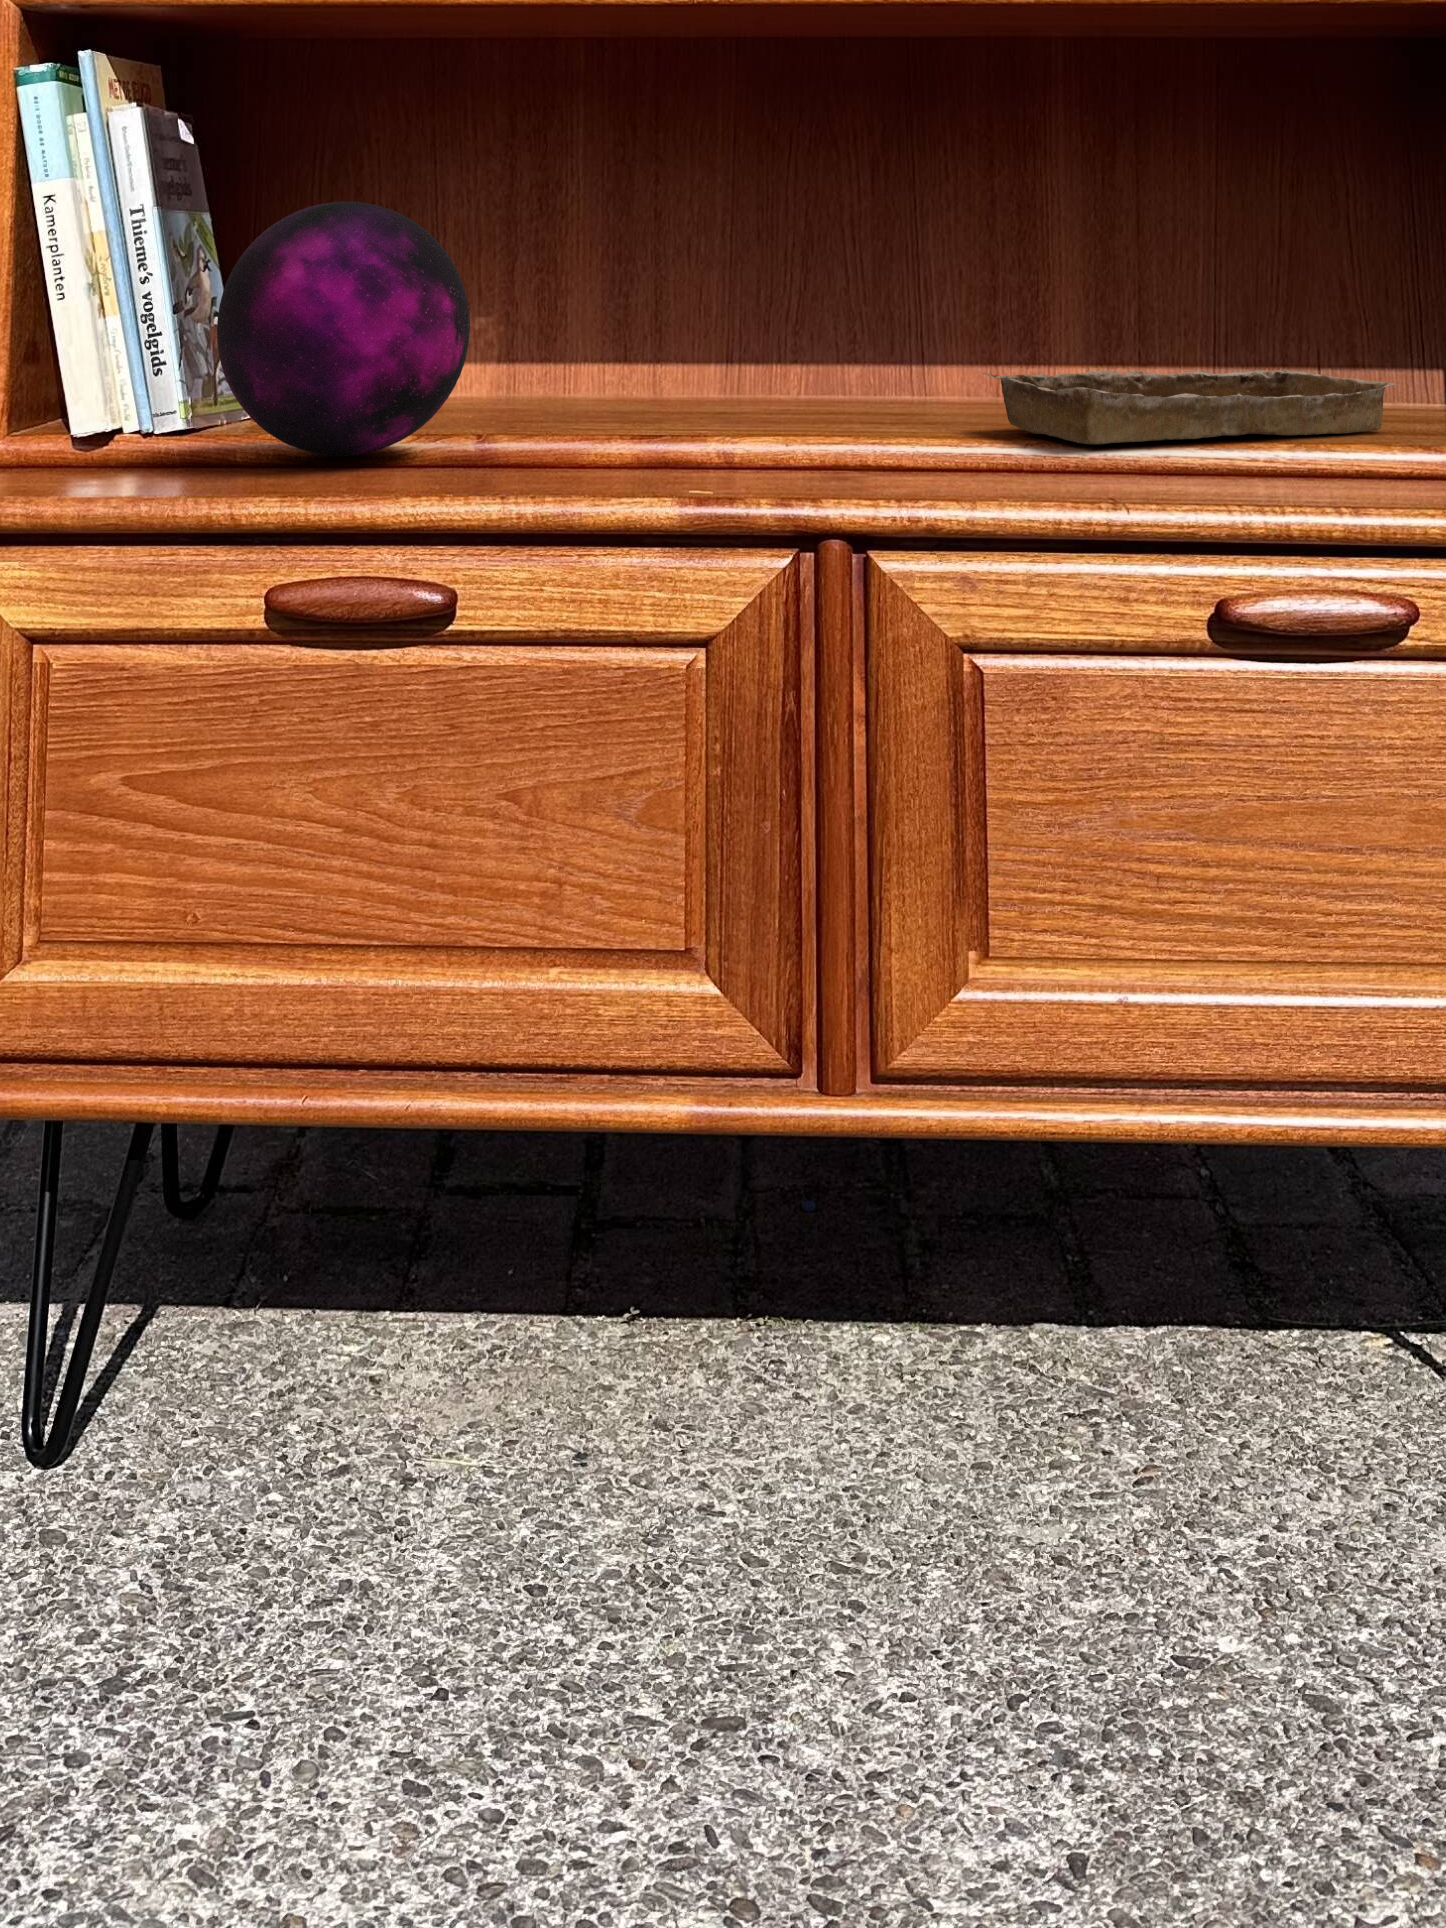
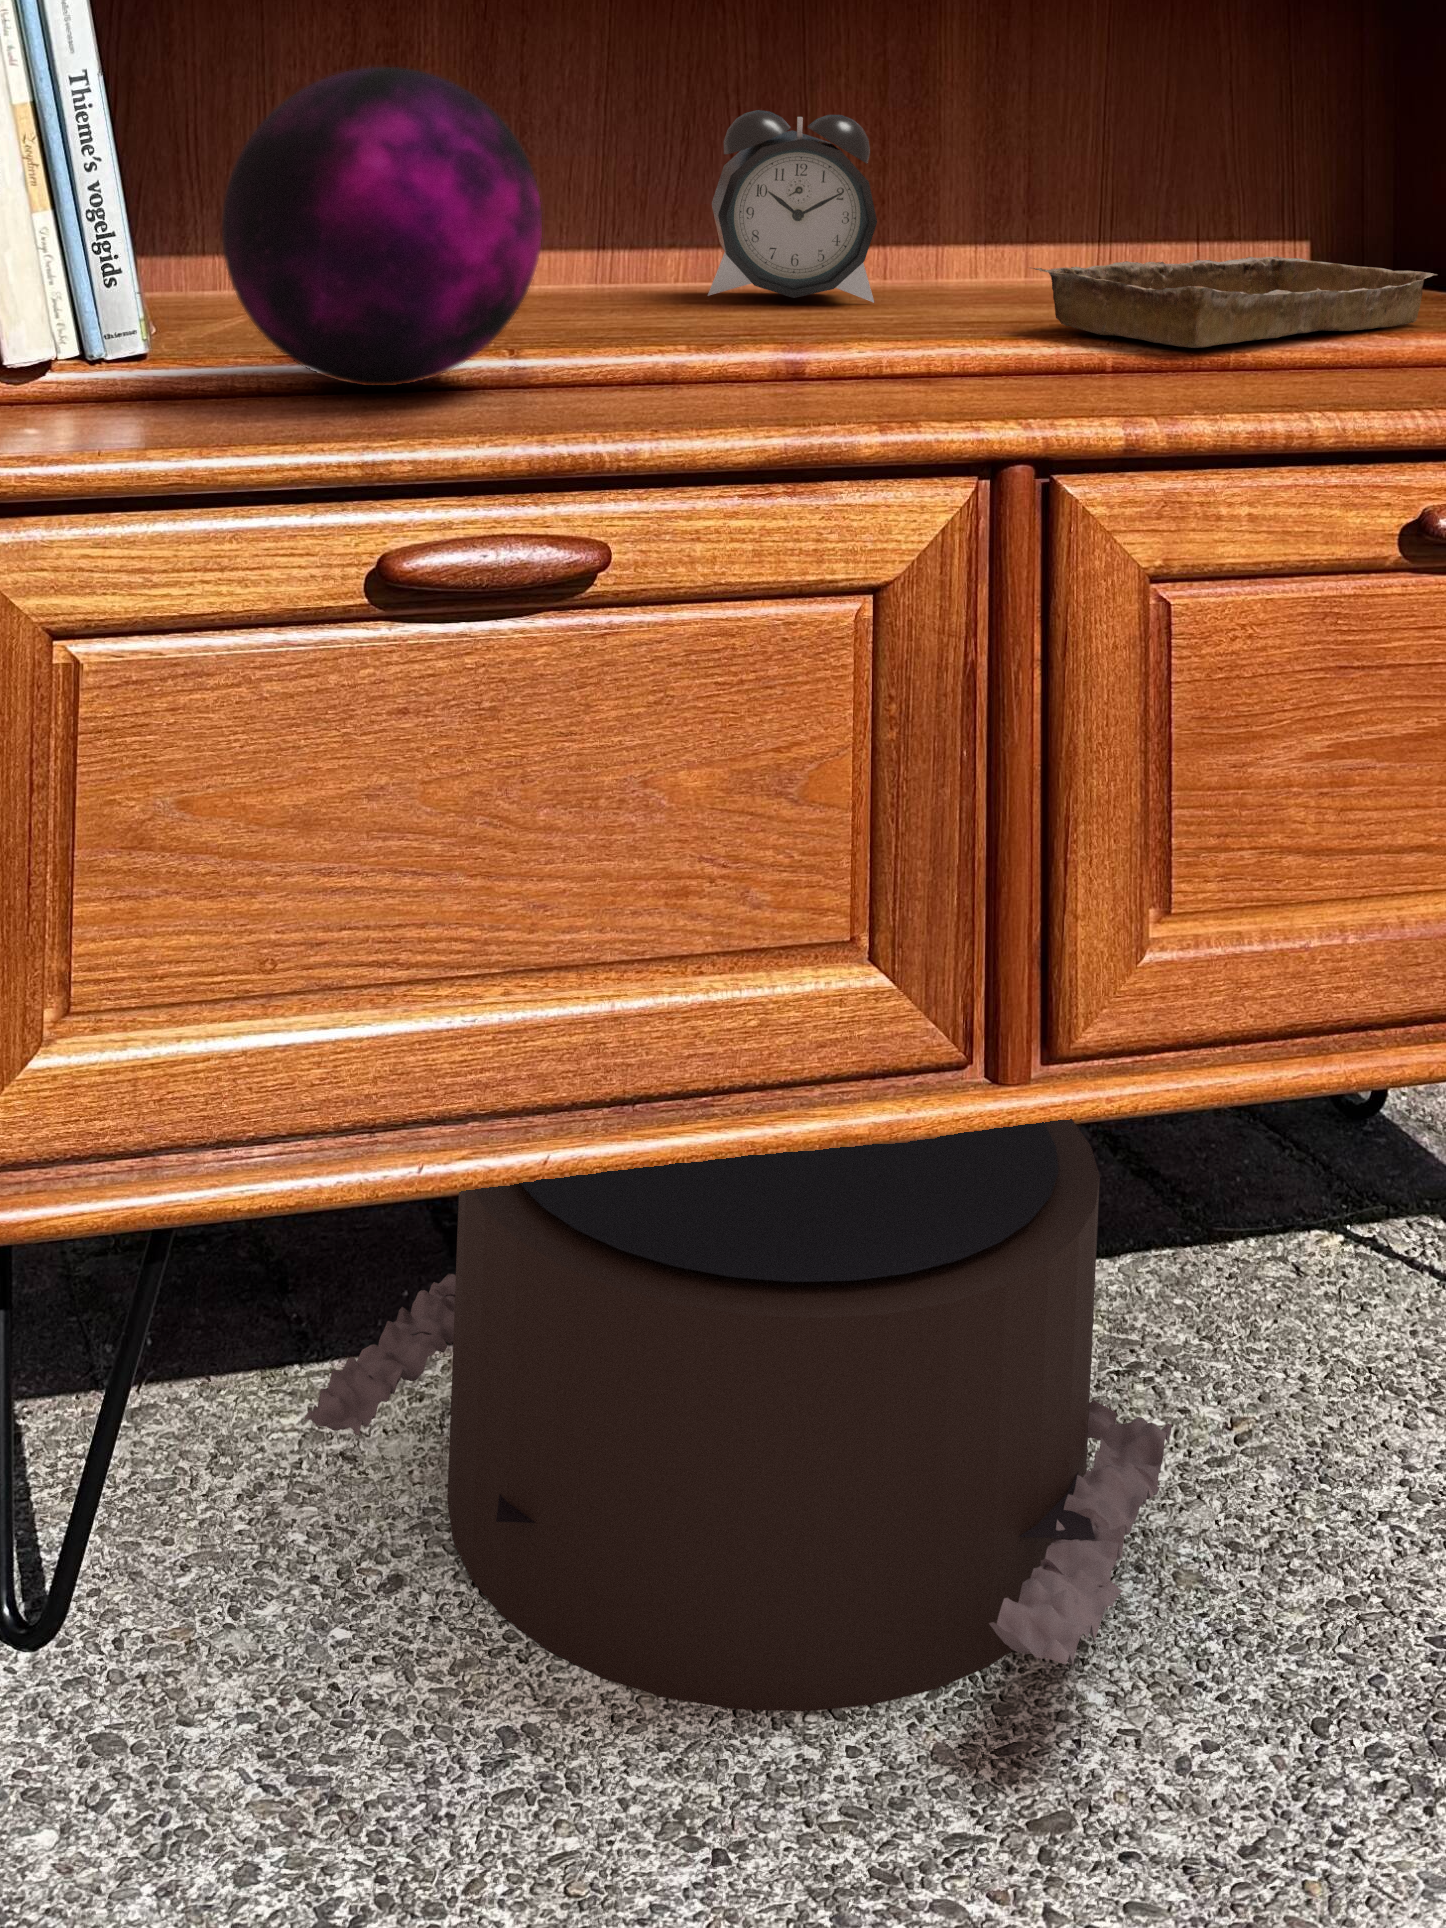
alarm clock: none [768,241,919,409] -> present [708,110,877,303]
pouf: none [292,1029,1005,1646] -> present [304,1119,1172,1712]

